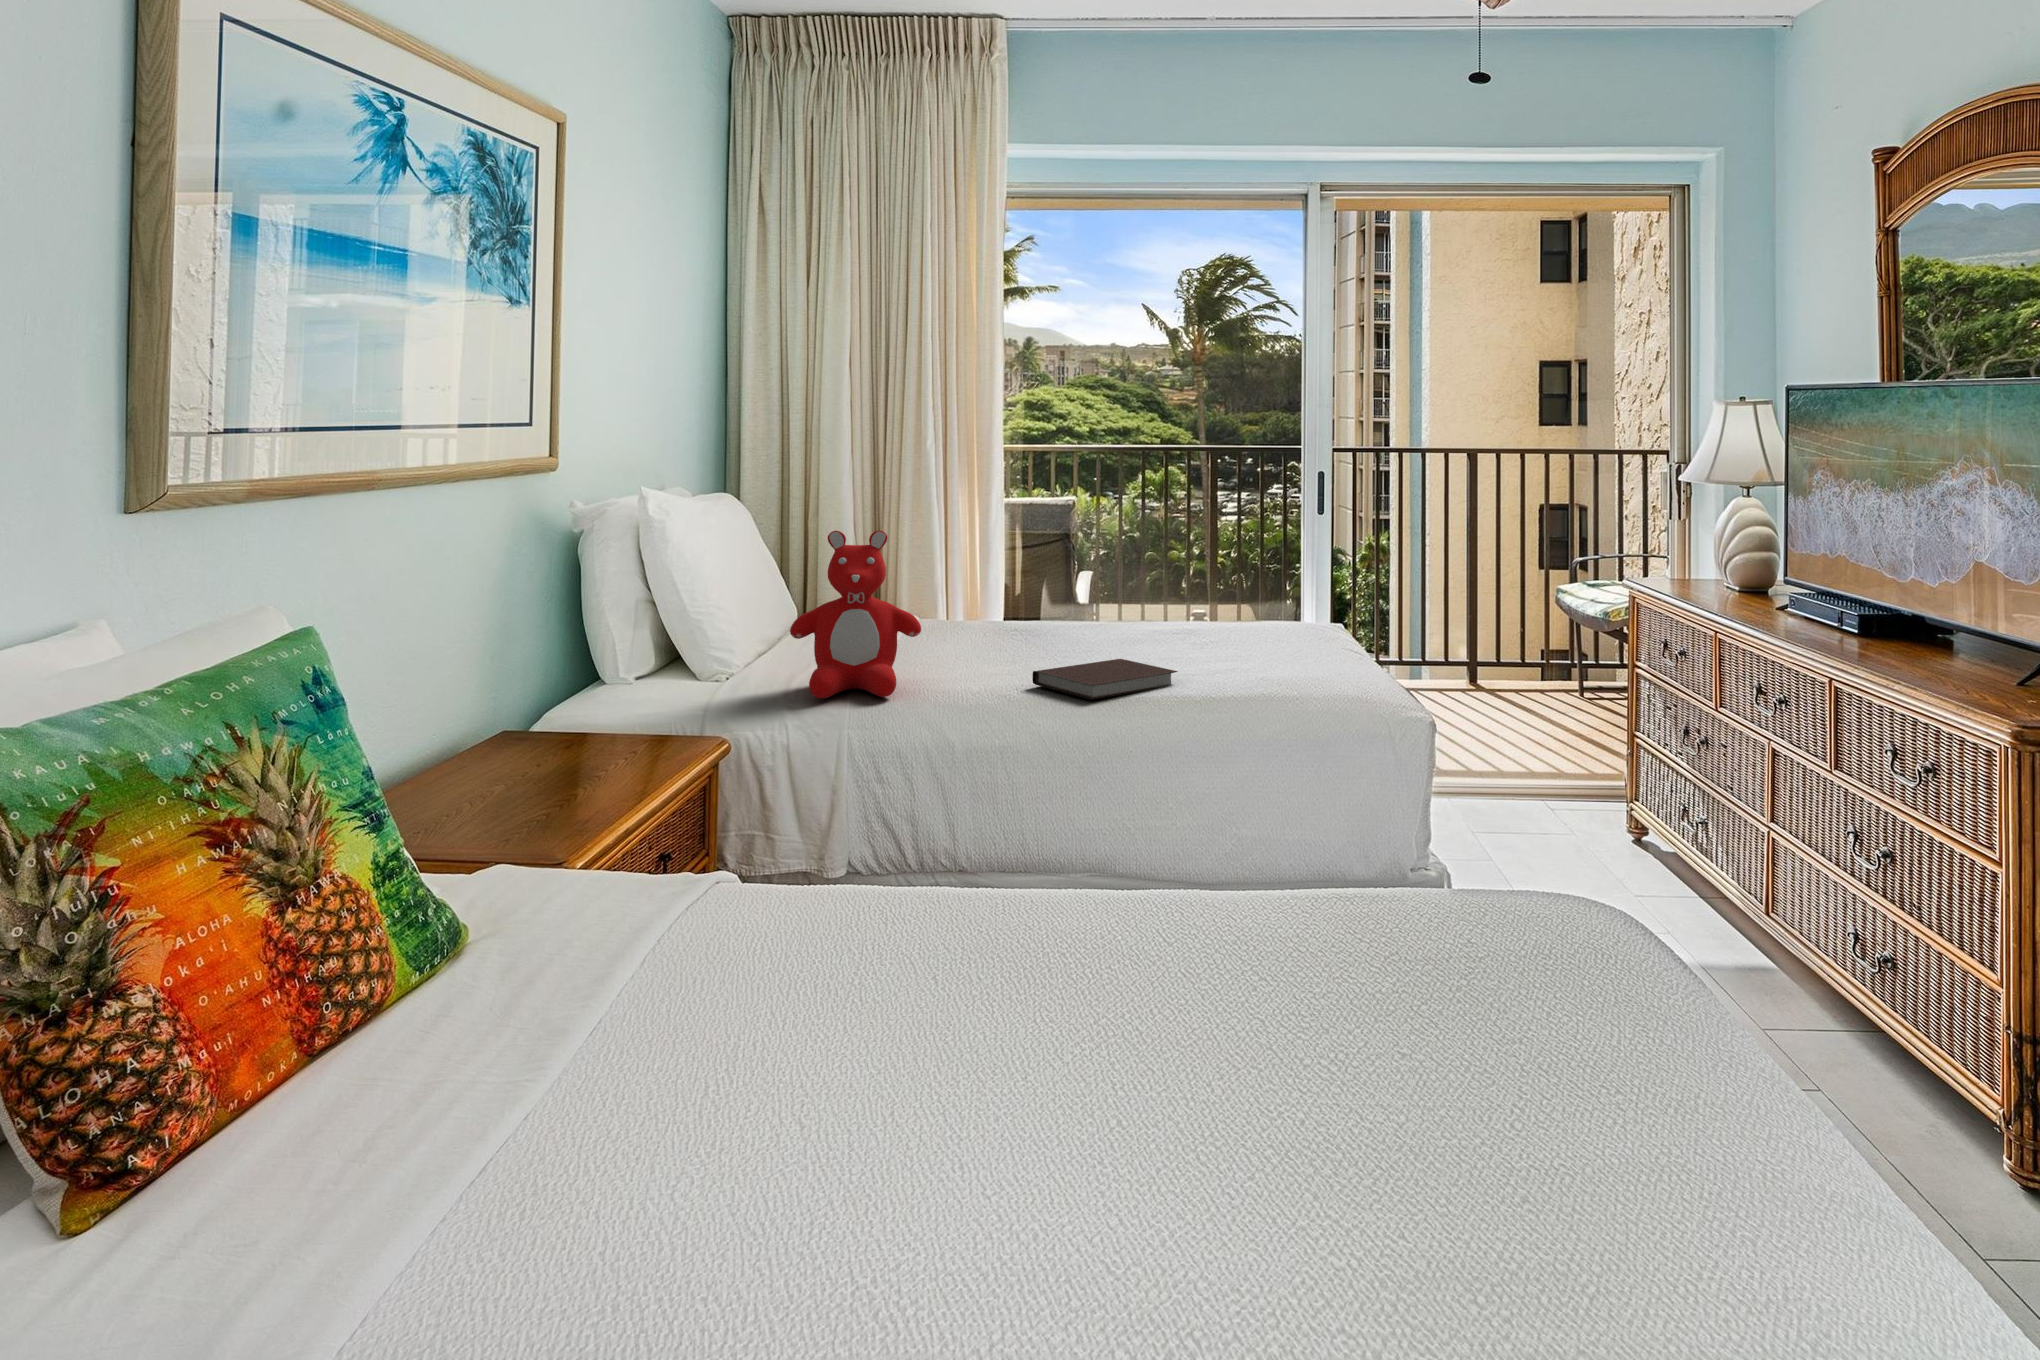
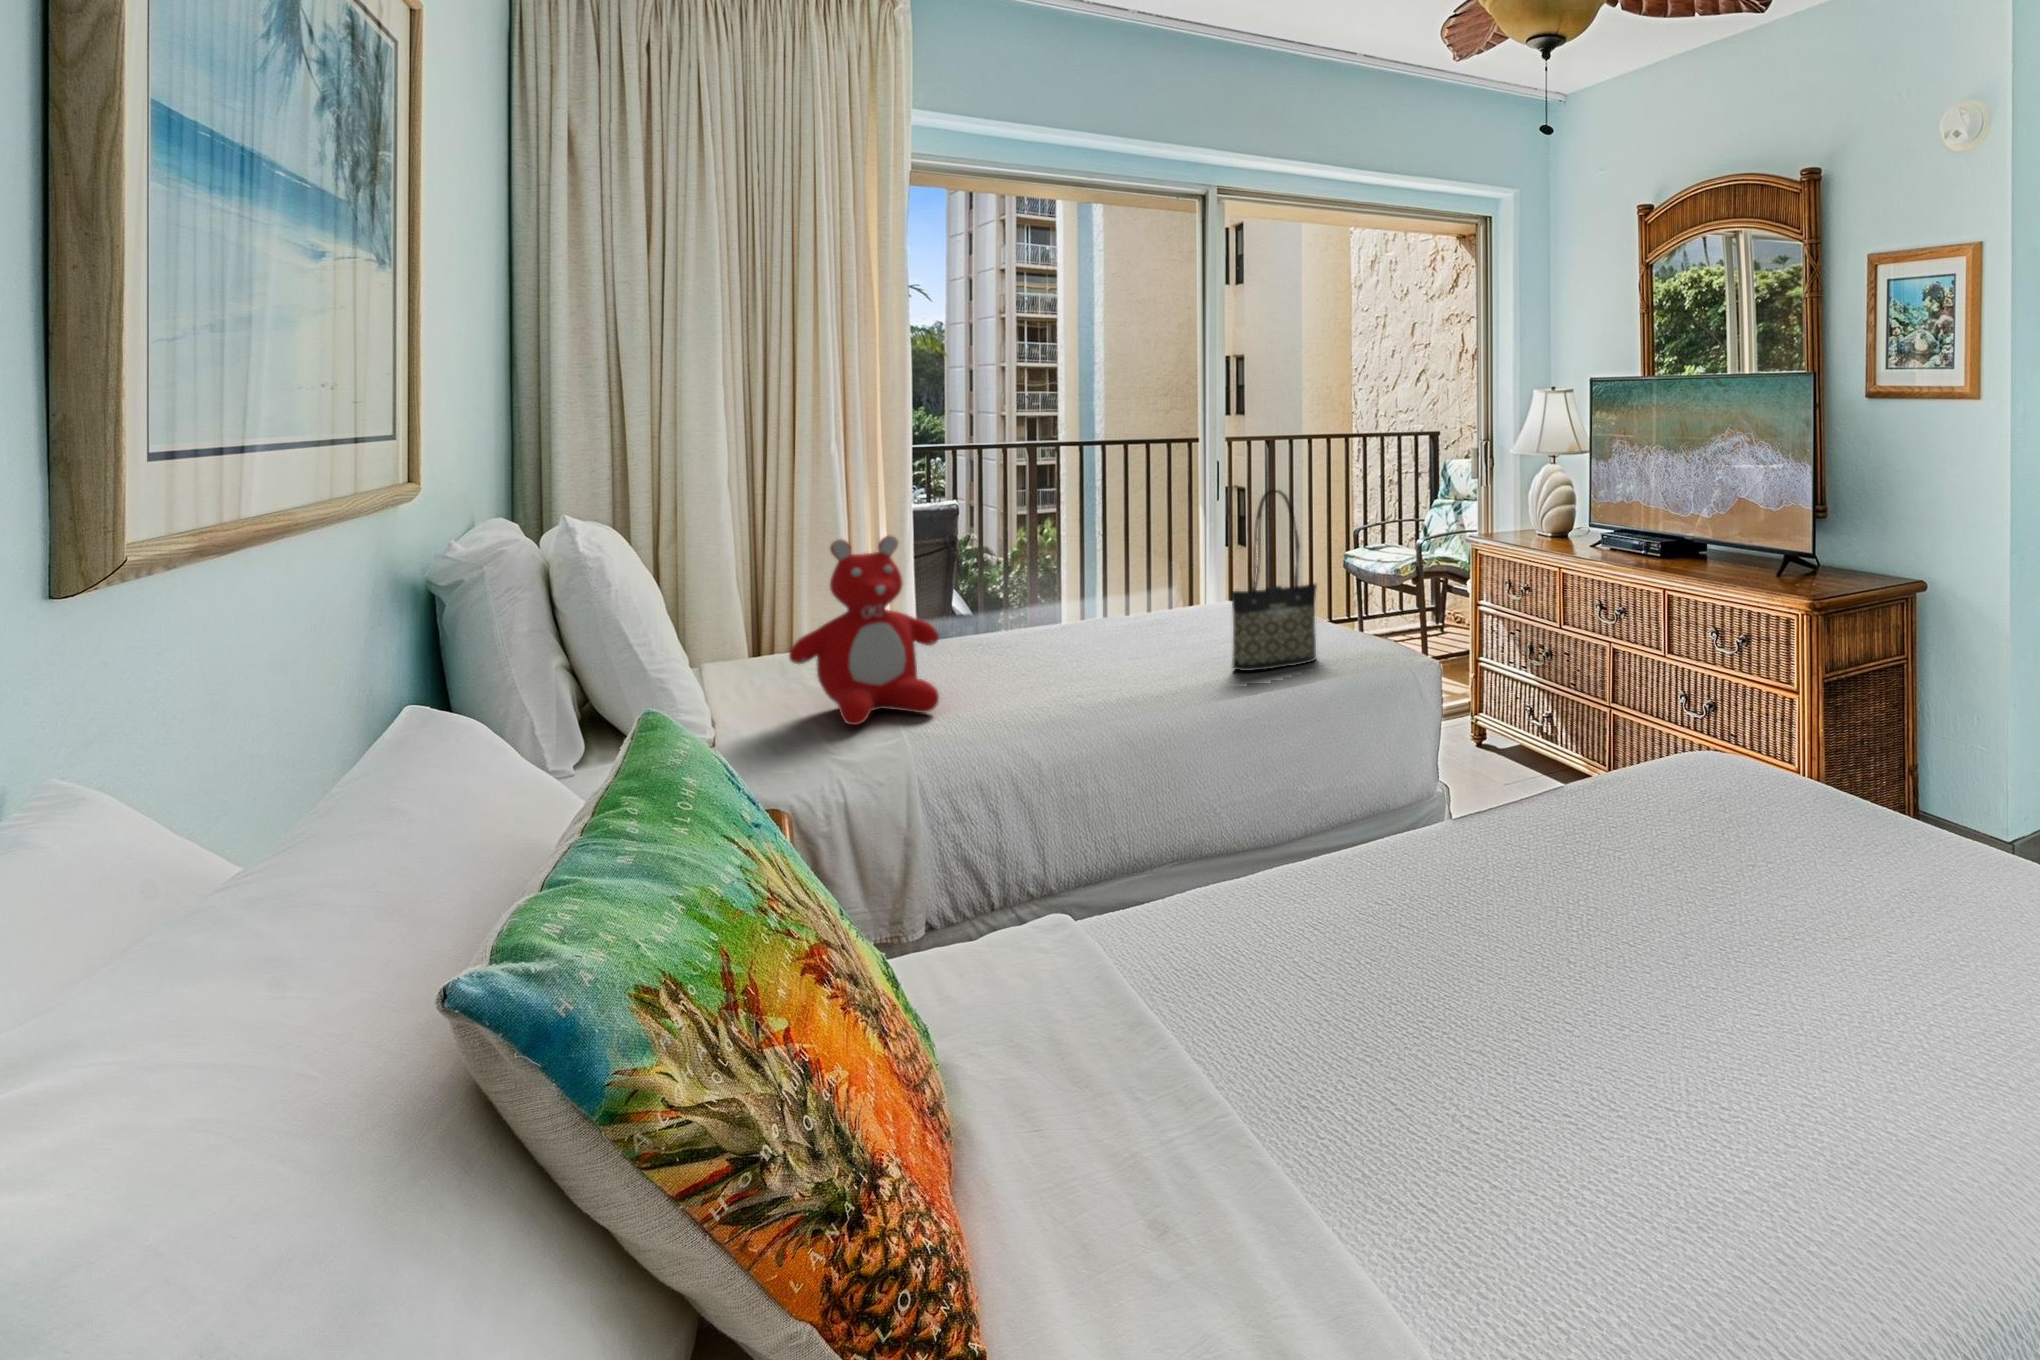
tote bag: none [1178,506,1284,703] -> present [1231,490,1317,671]
notebook: present [1032,659,1178,700] -> none [1070,641,1206,683]

